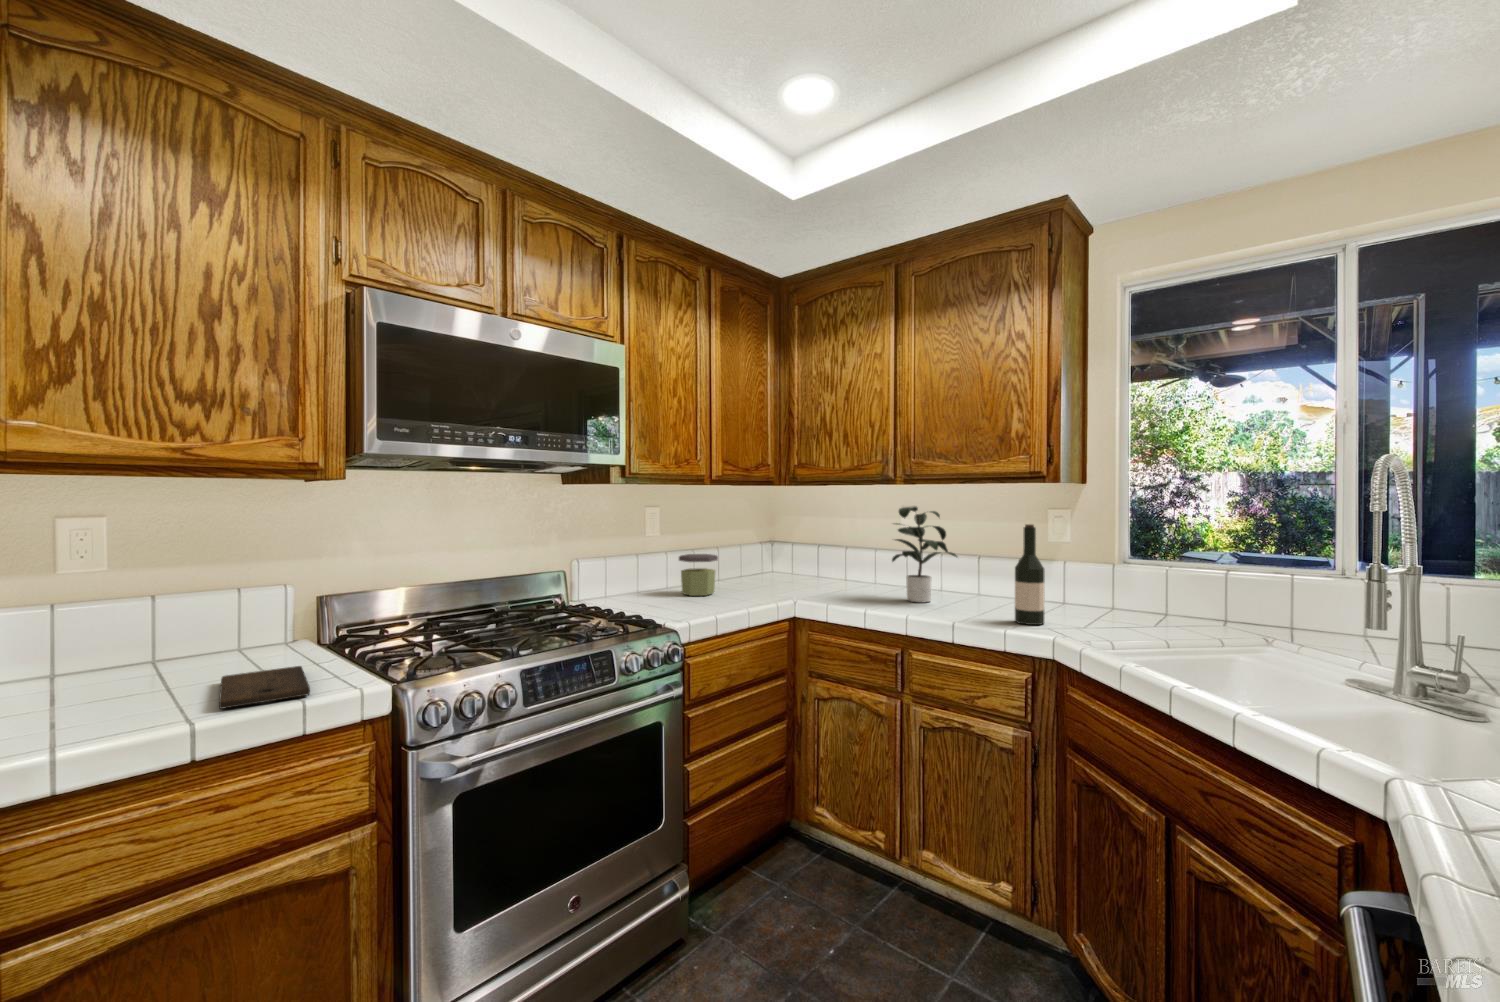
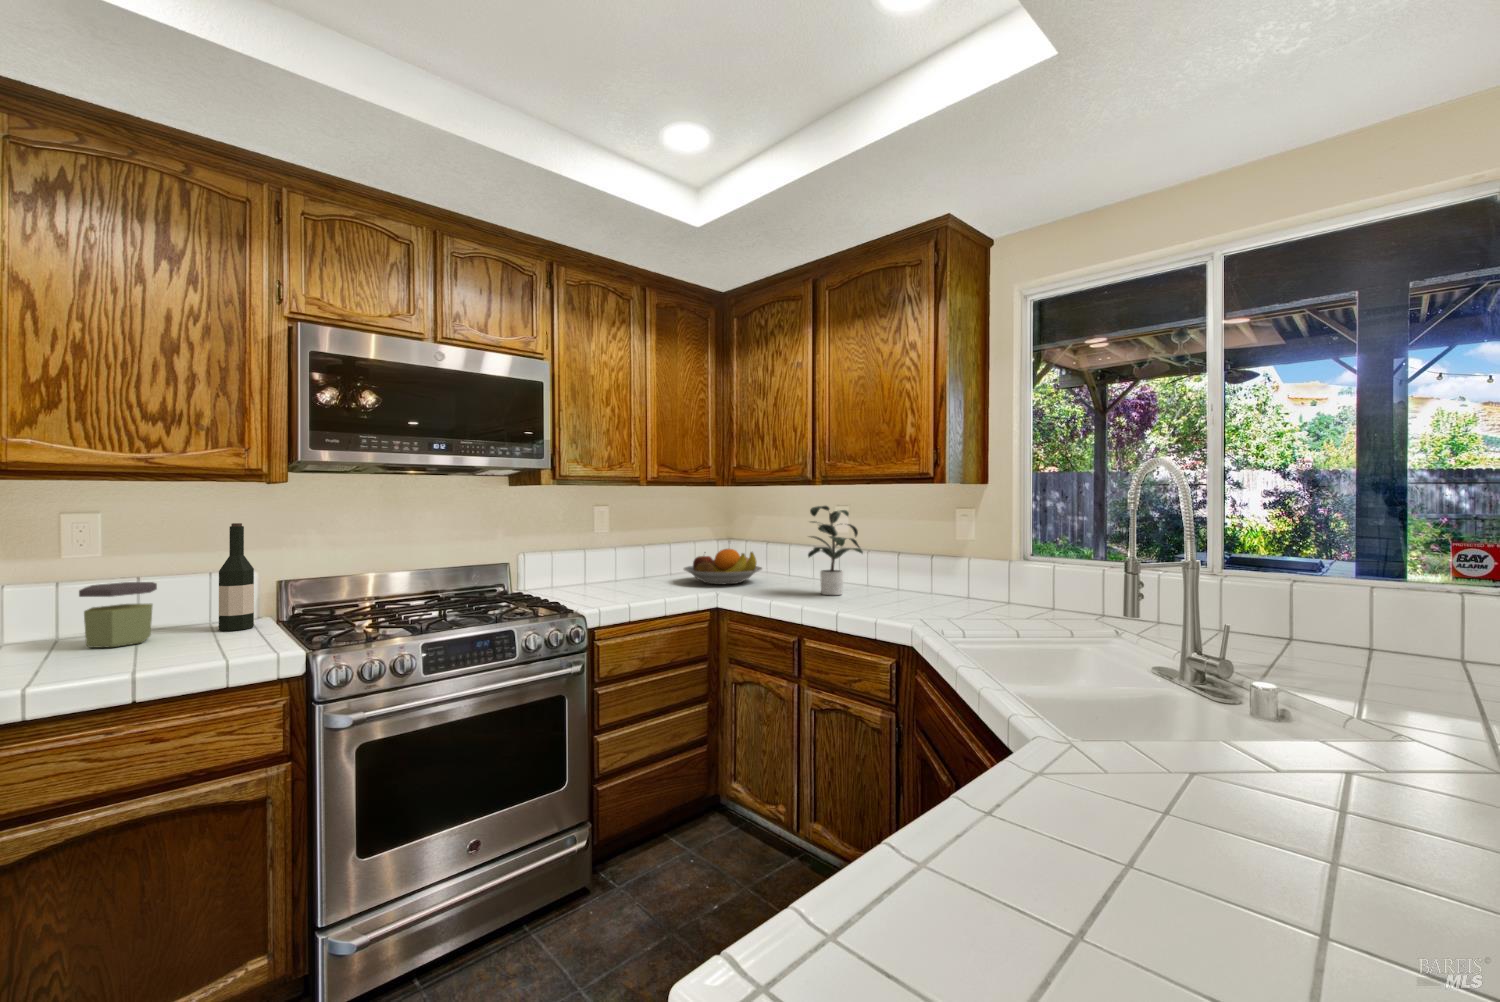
wine bottle: present [1015,524,1045,625] -> present [219,523,254,631]
fruit bowl: none [745,553,830,591] -> present [684,549,762,584]
jar: present [679,554,718,596] -> present [79,582,157,648]
cutting board: present [219,666,310,709] -> none [158,635,242,663]

